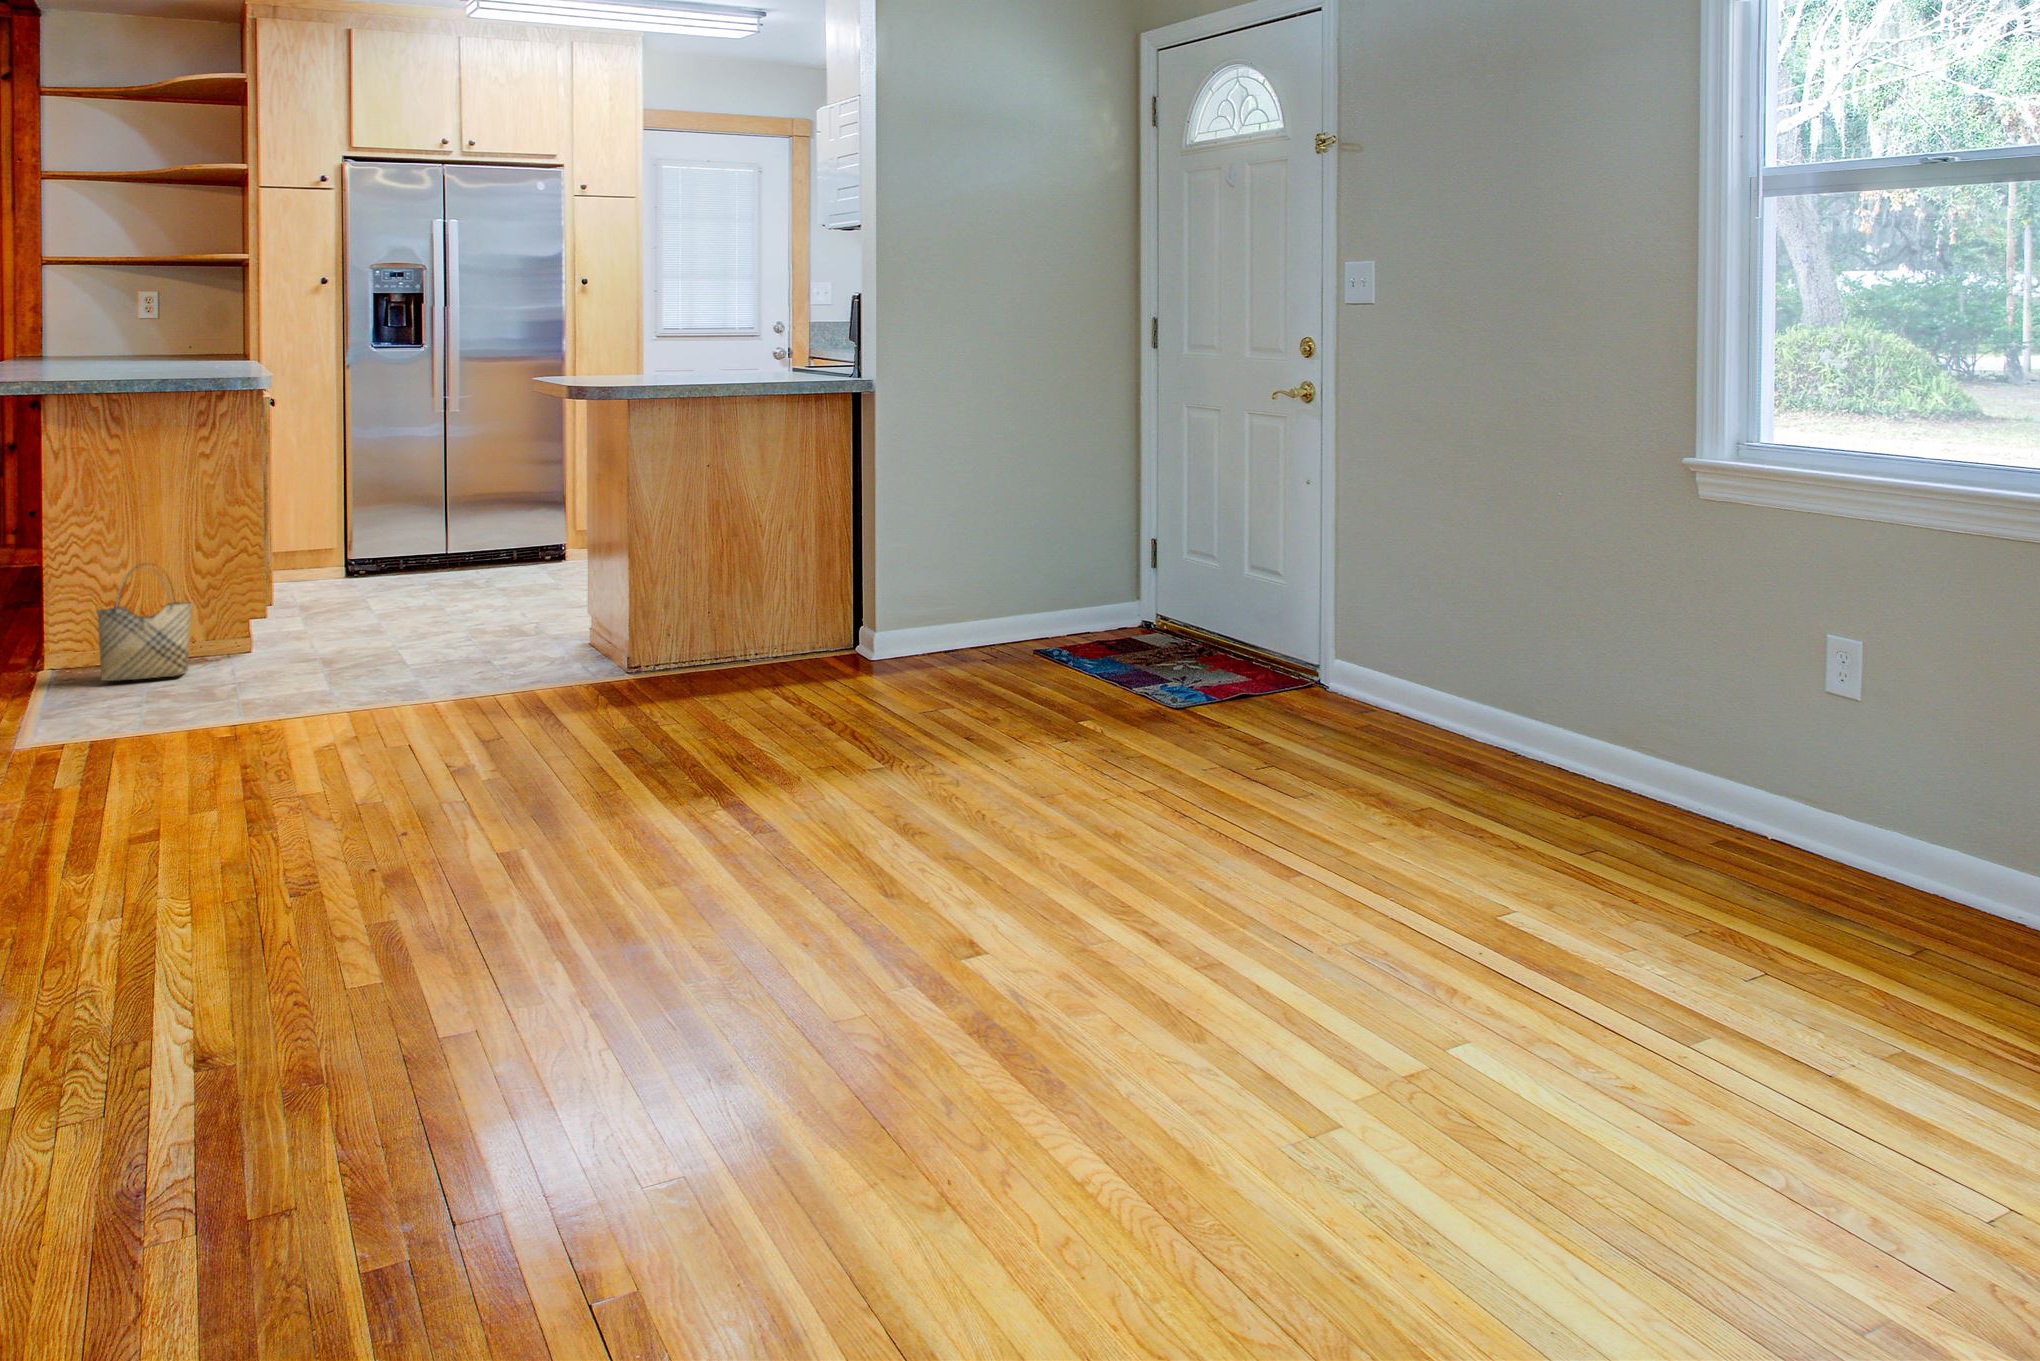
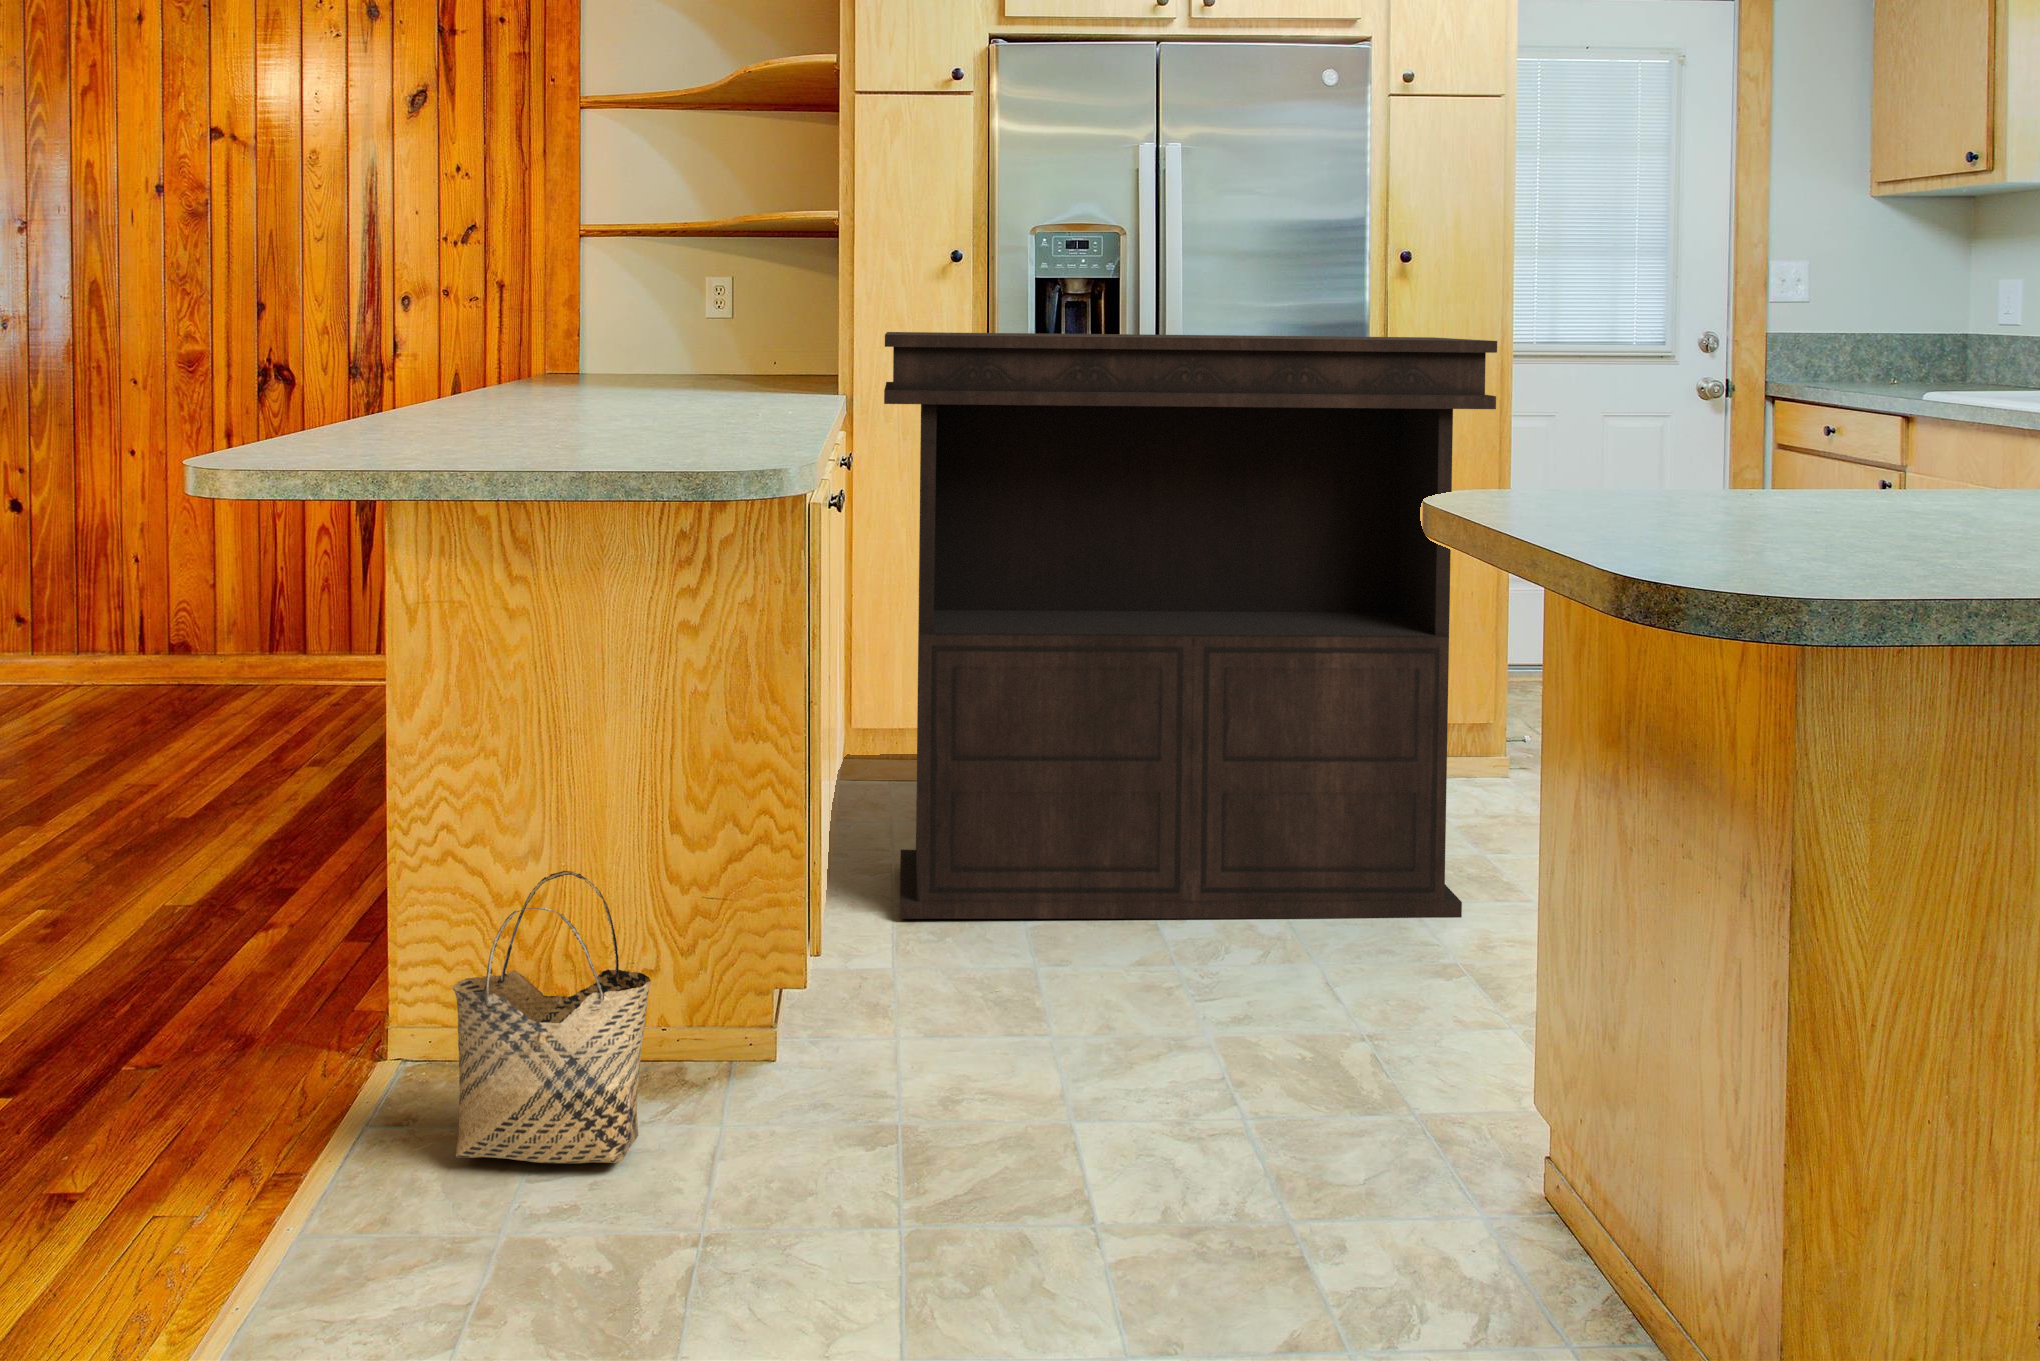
console table: none [287,323,603,617] -> present [884,332,1497,919]

